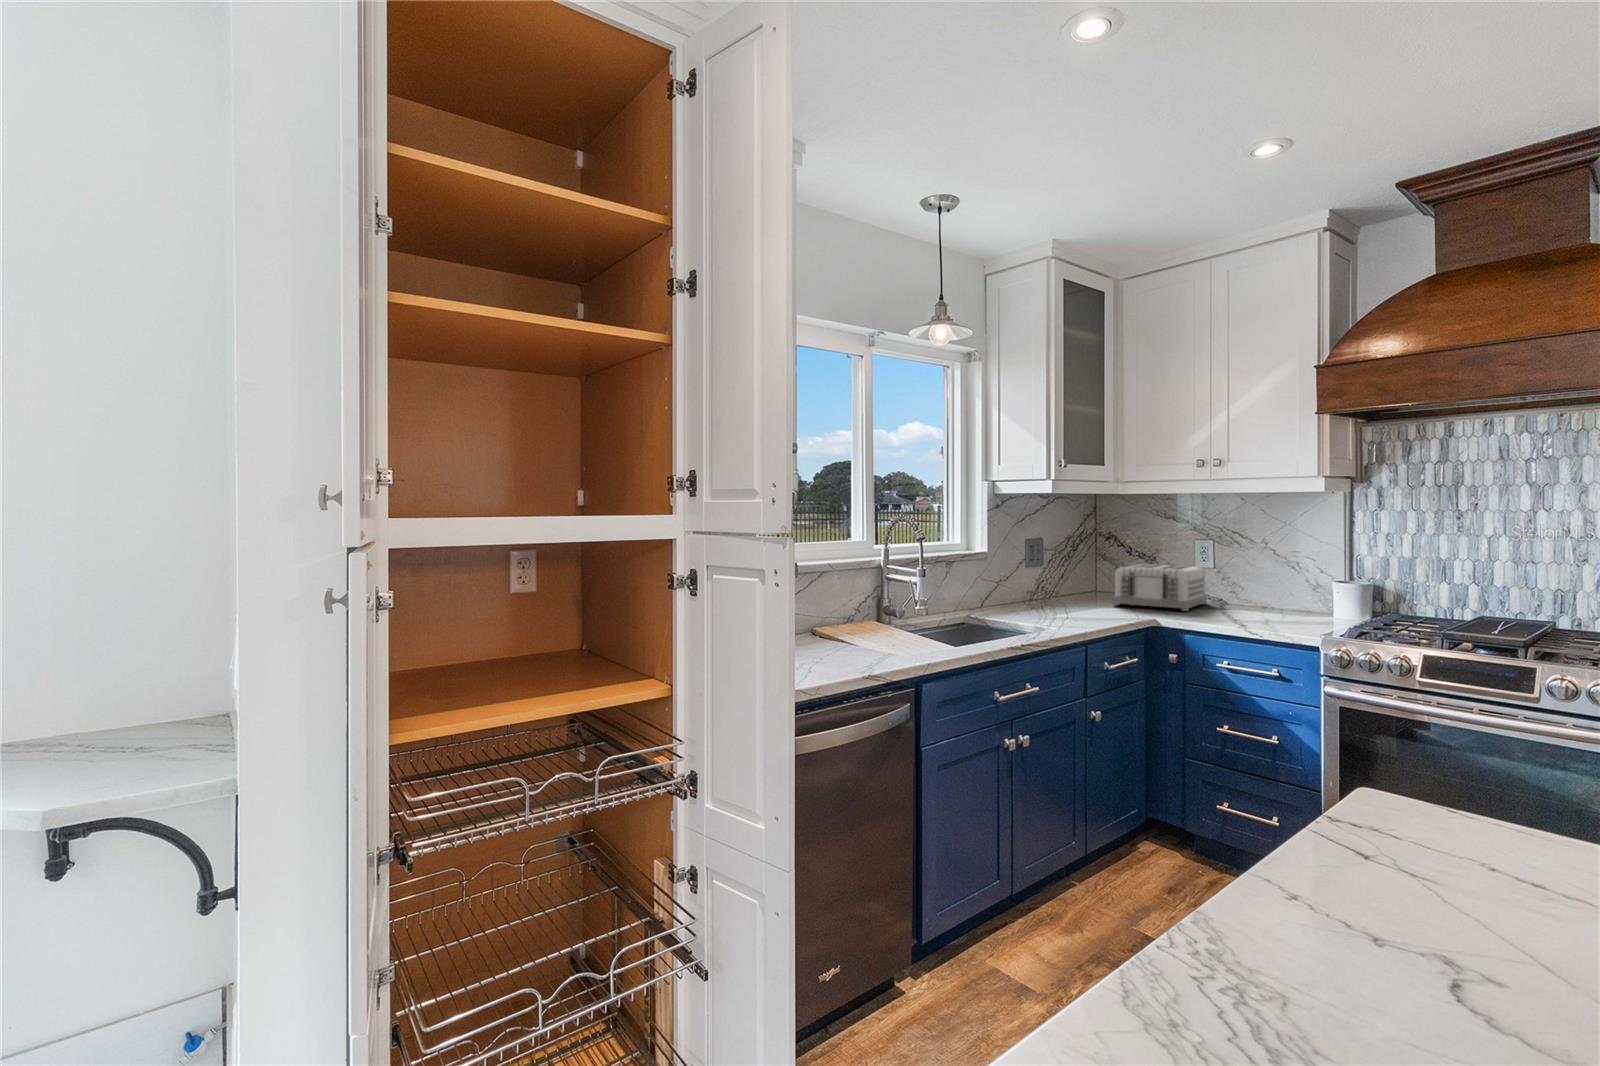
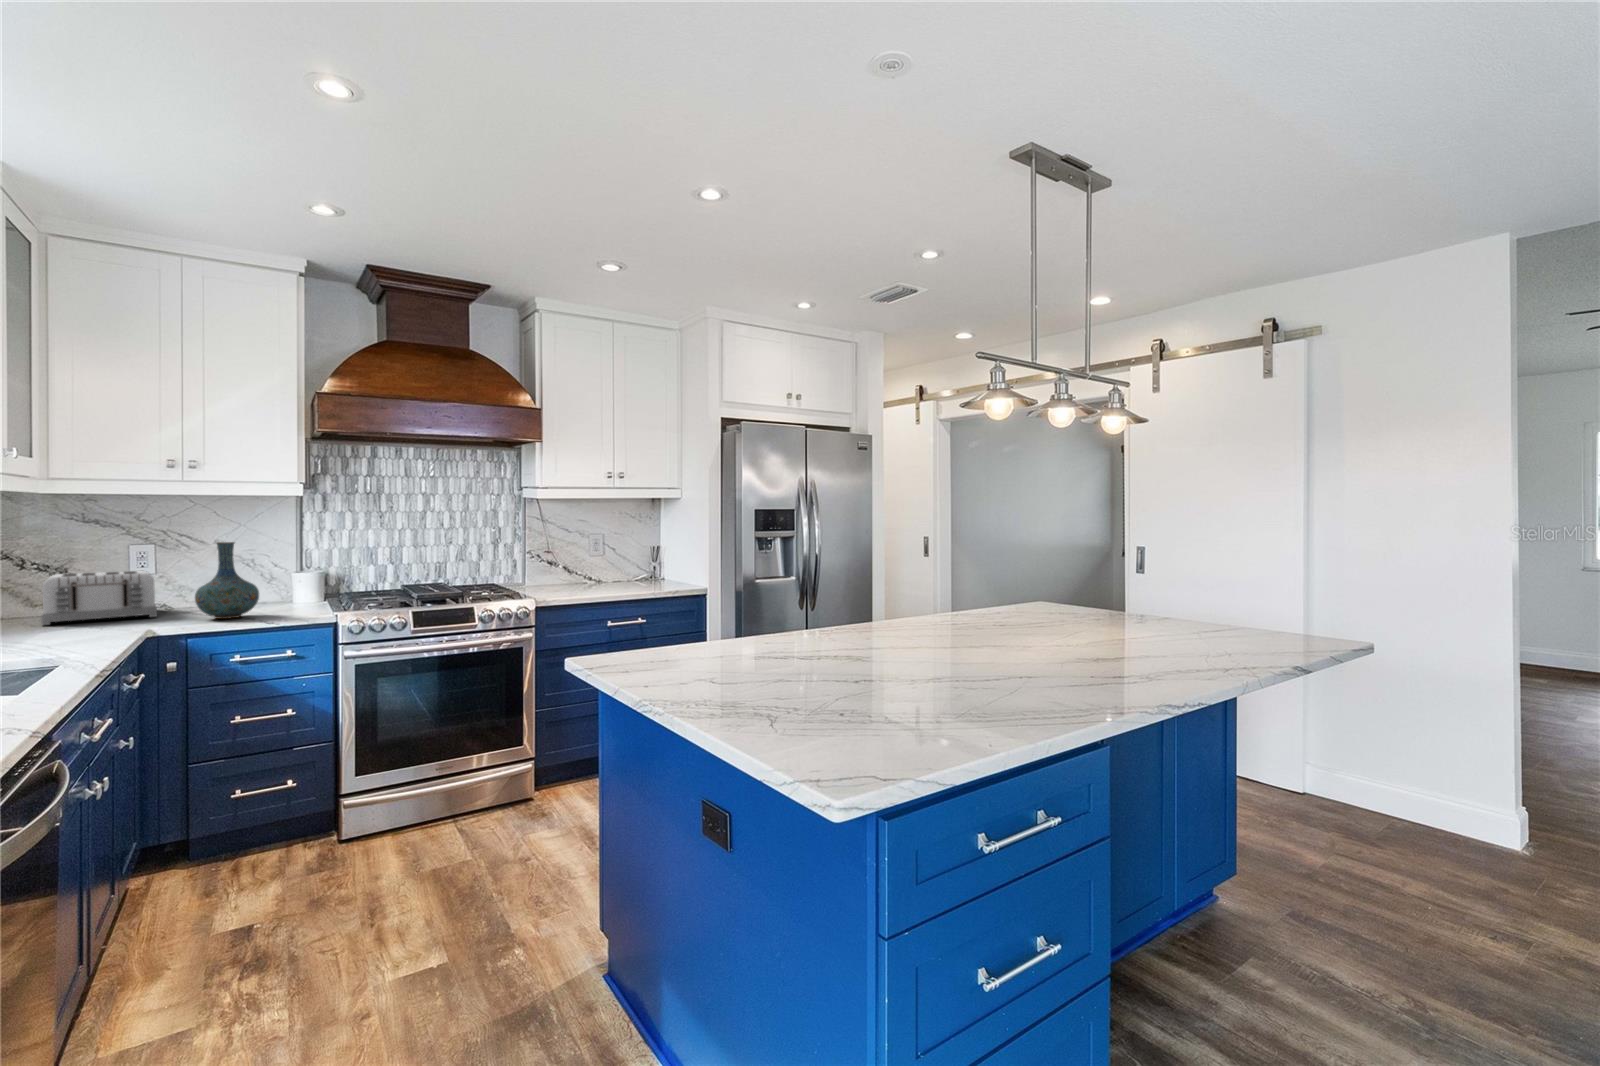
vase: none [1203,545,1262,624] -> present [195,542,259,619]

